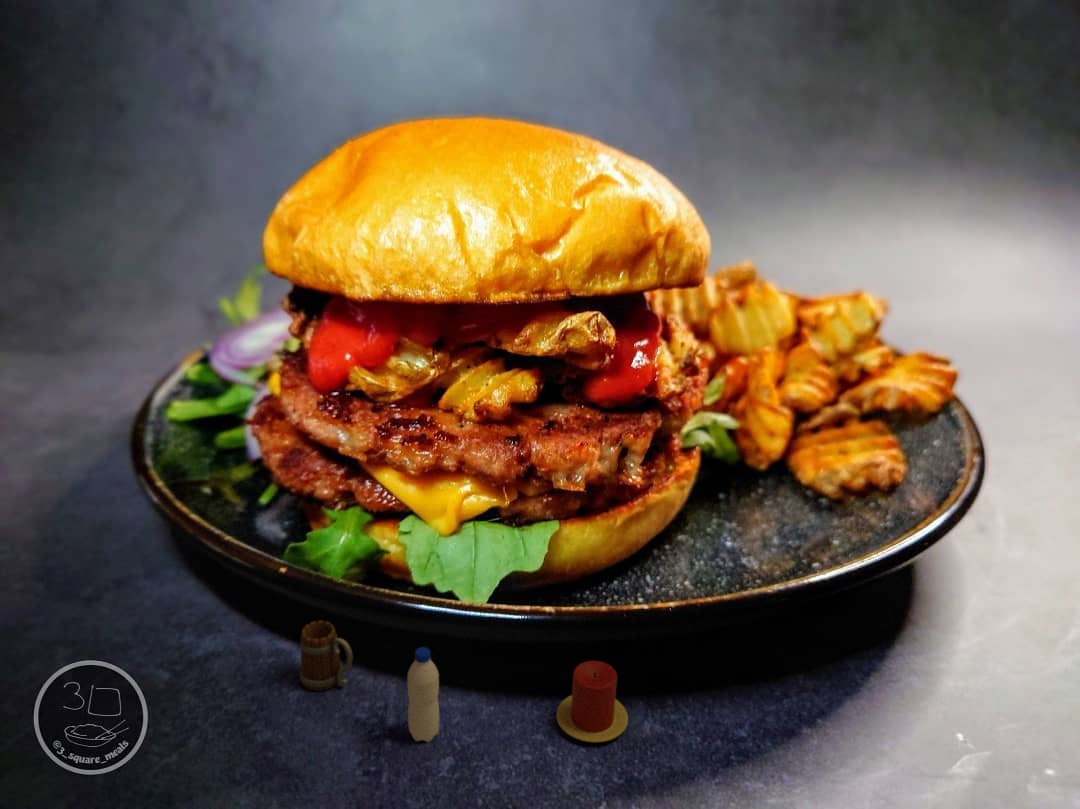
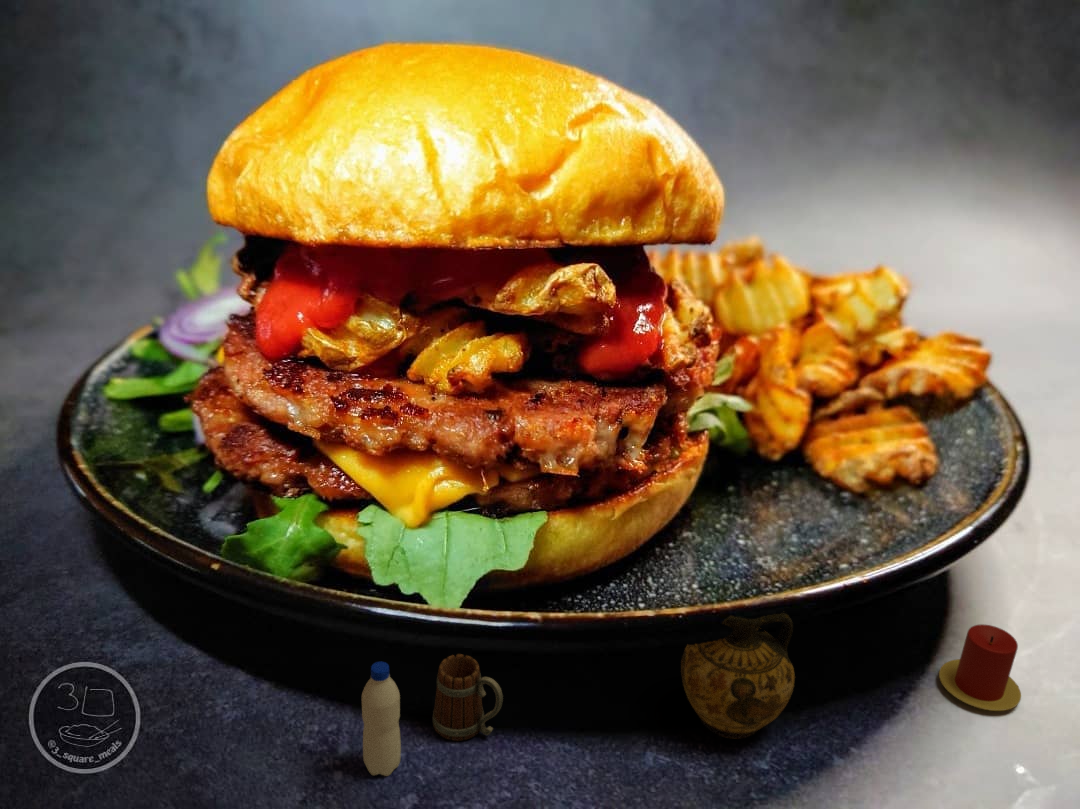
ceramic jug: none [673,599,768,711] -> present [681,613,795,739]
beer mug: present [300,621,352,691] -> present [433,654,503,741]
candle: present [557,661,628,742] -> present [939,625,1021,711]

